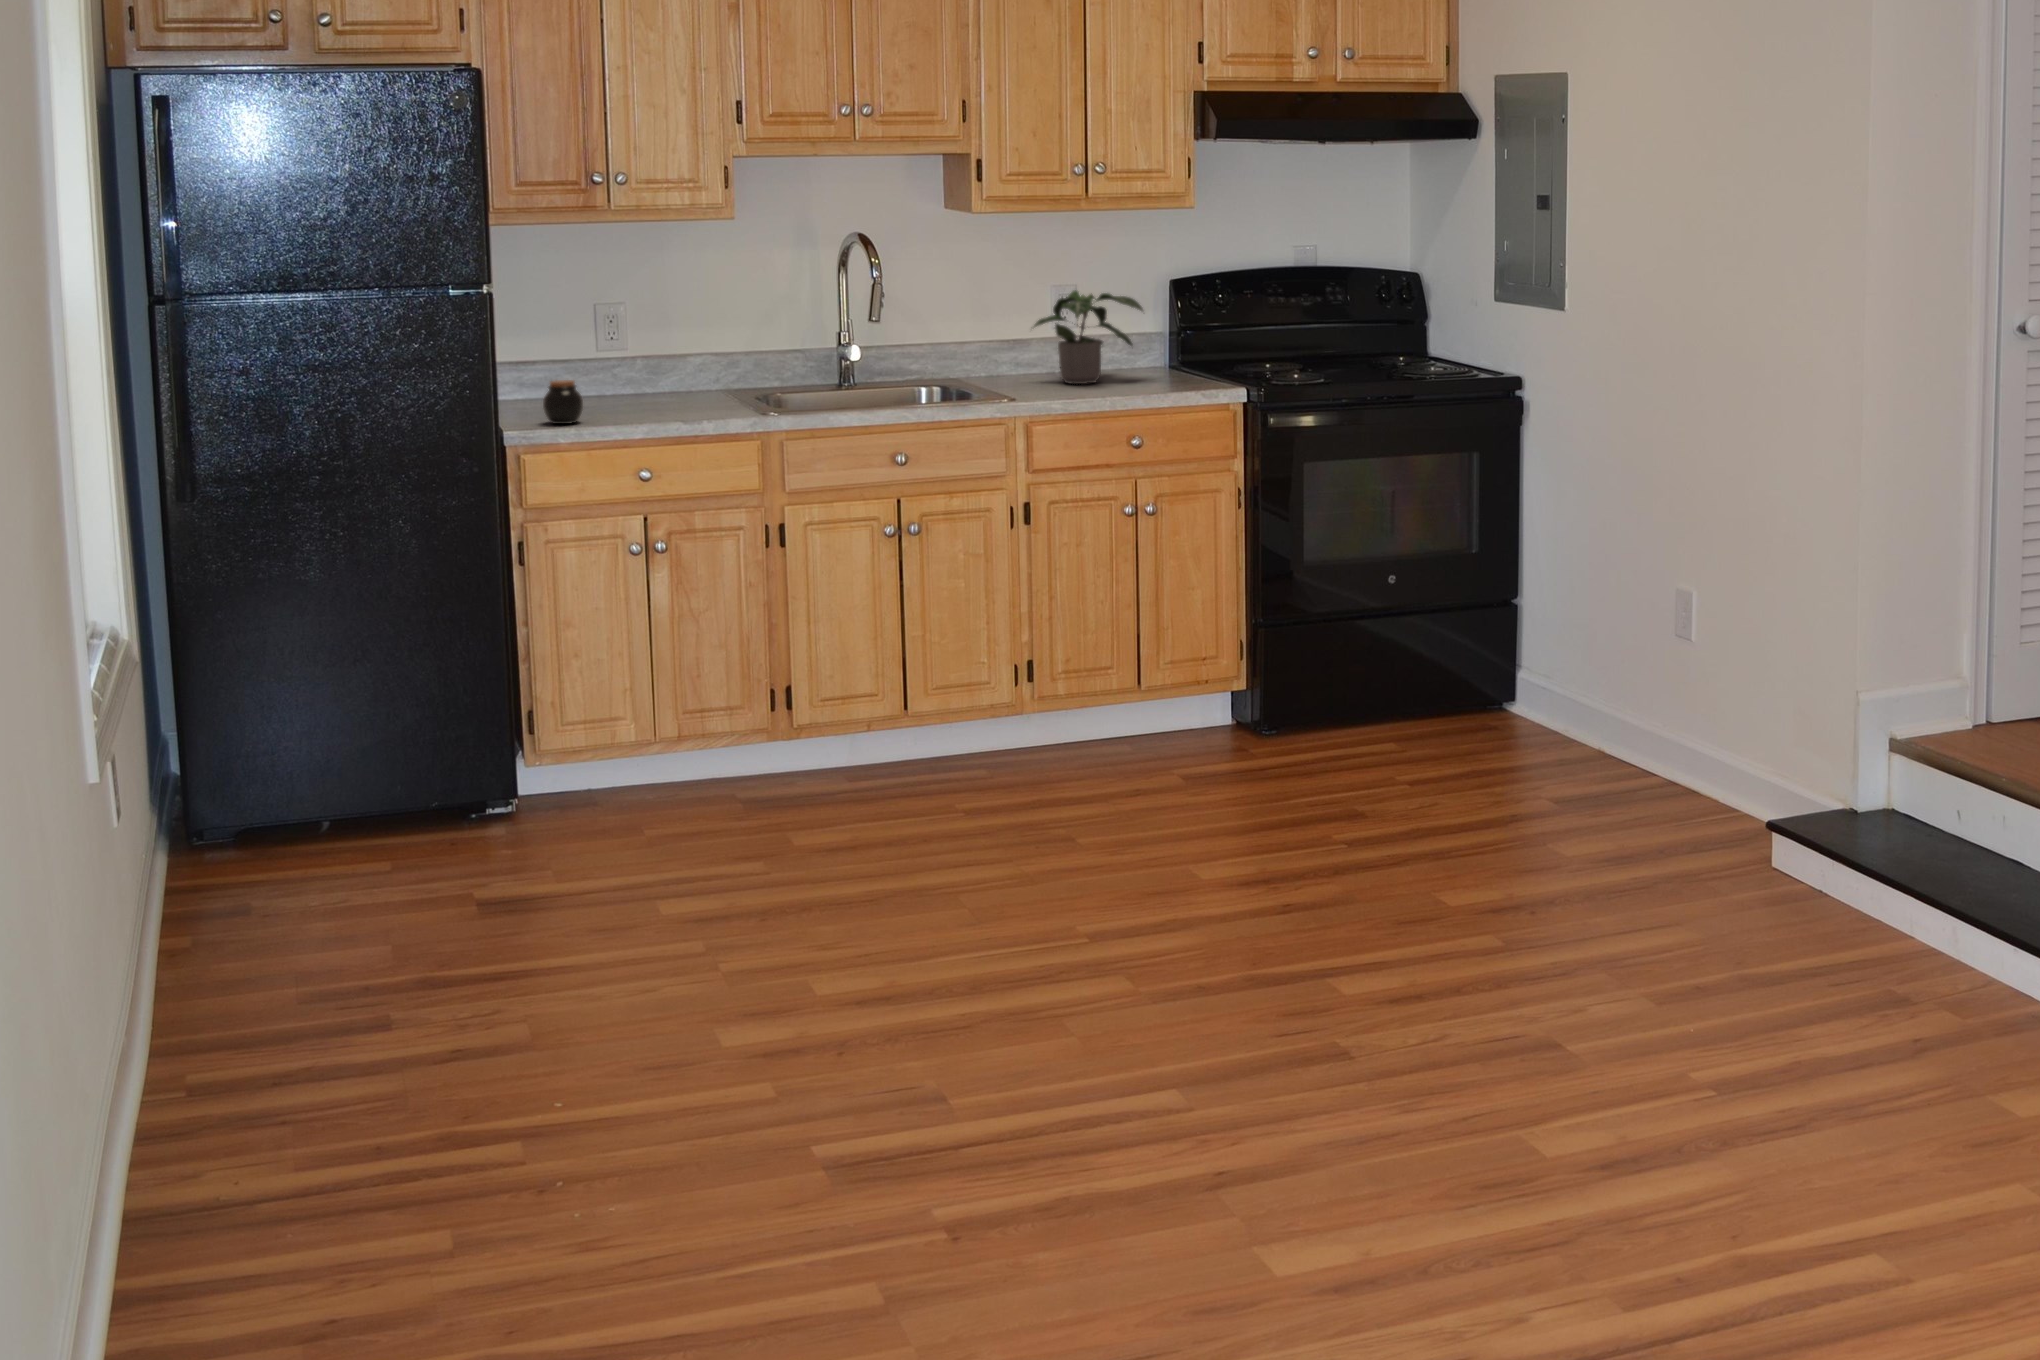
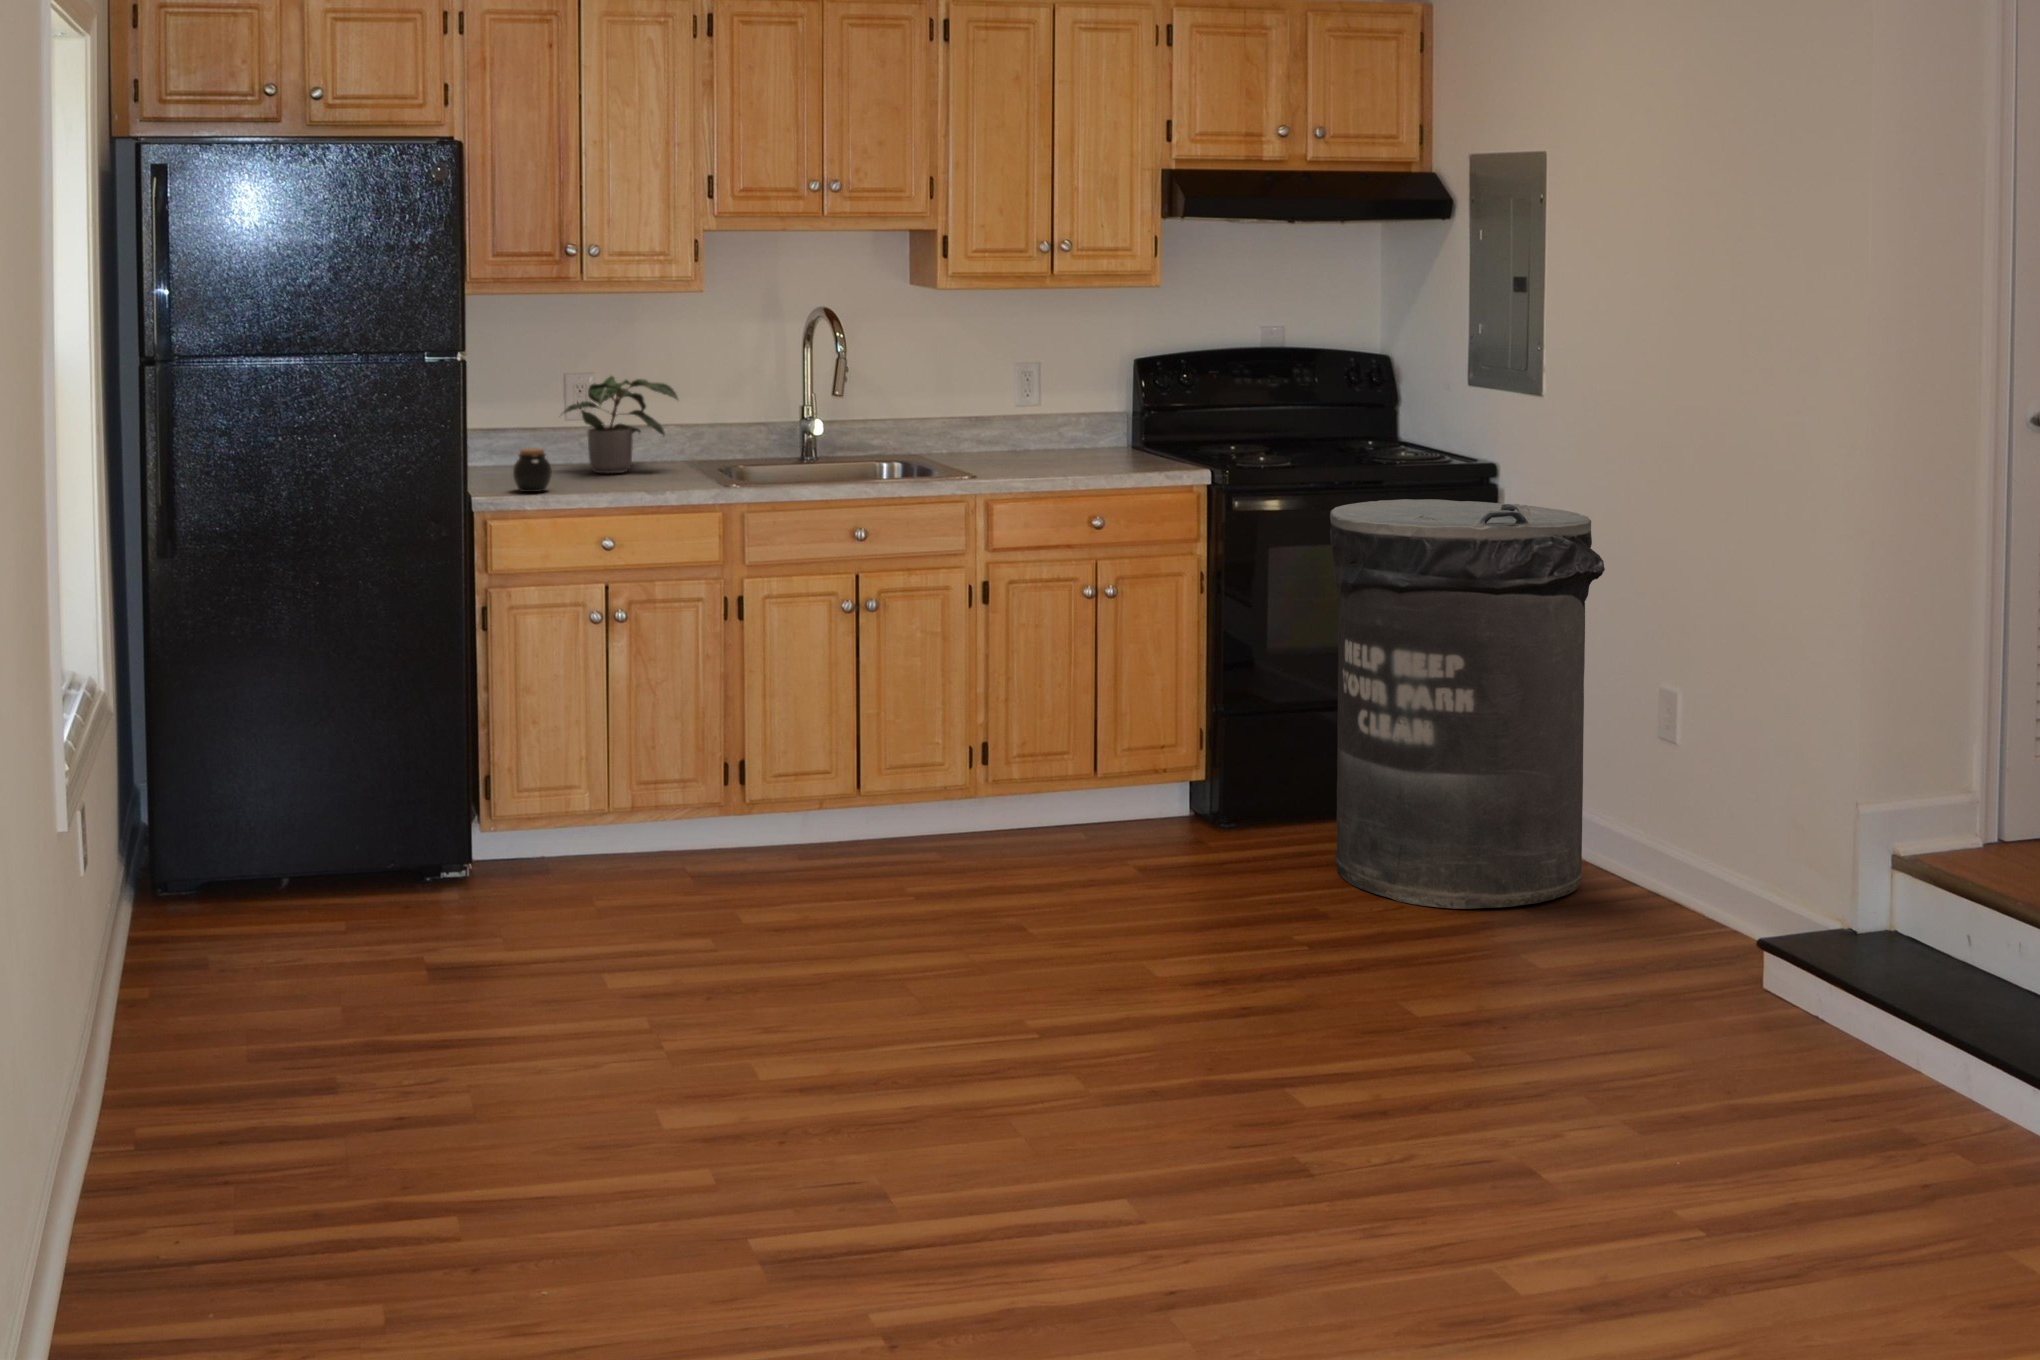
potted plant: present [1034,290,1143,384] -> present [564,376,678,473]
trash can: none [1358,413,1613,796] -> present [1330,499,1605,909]

